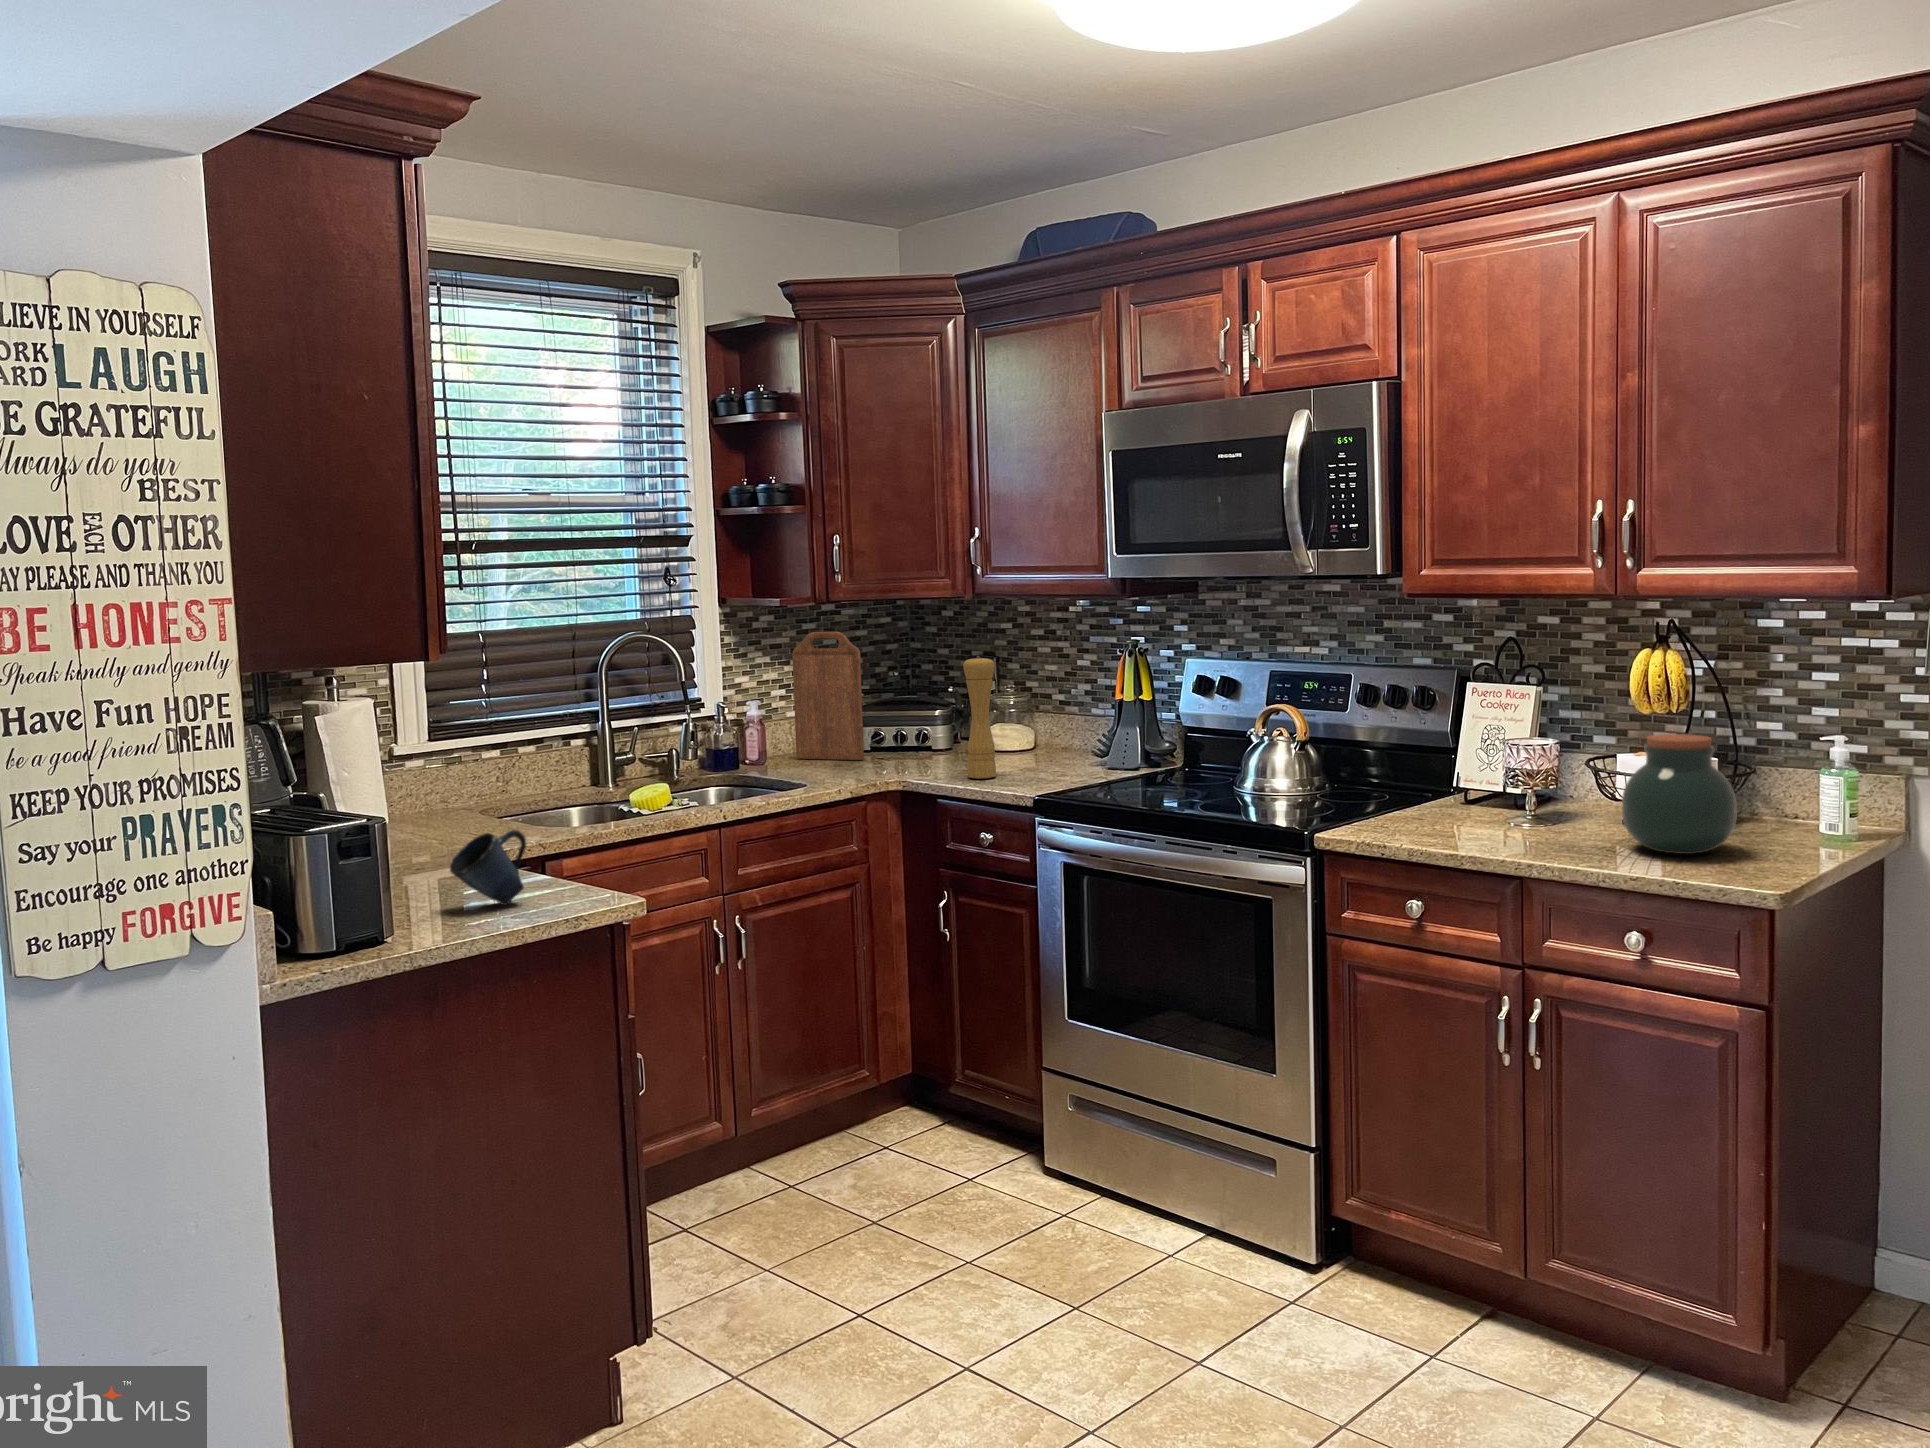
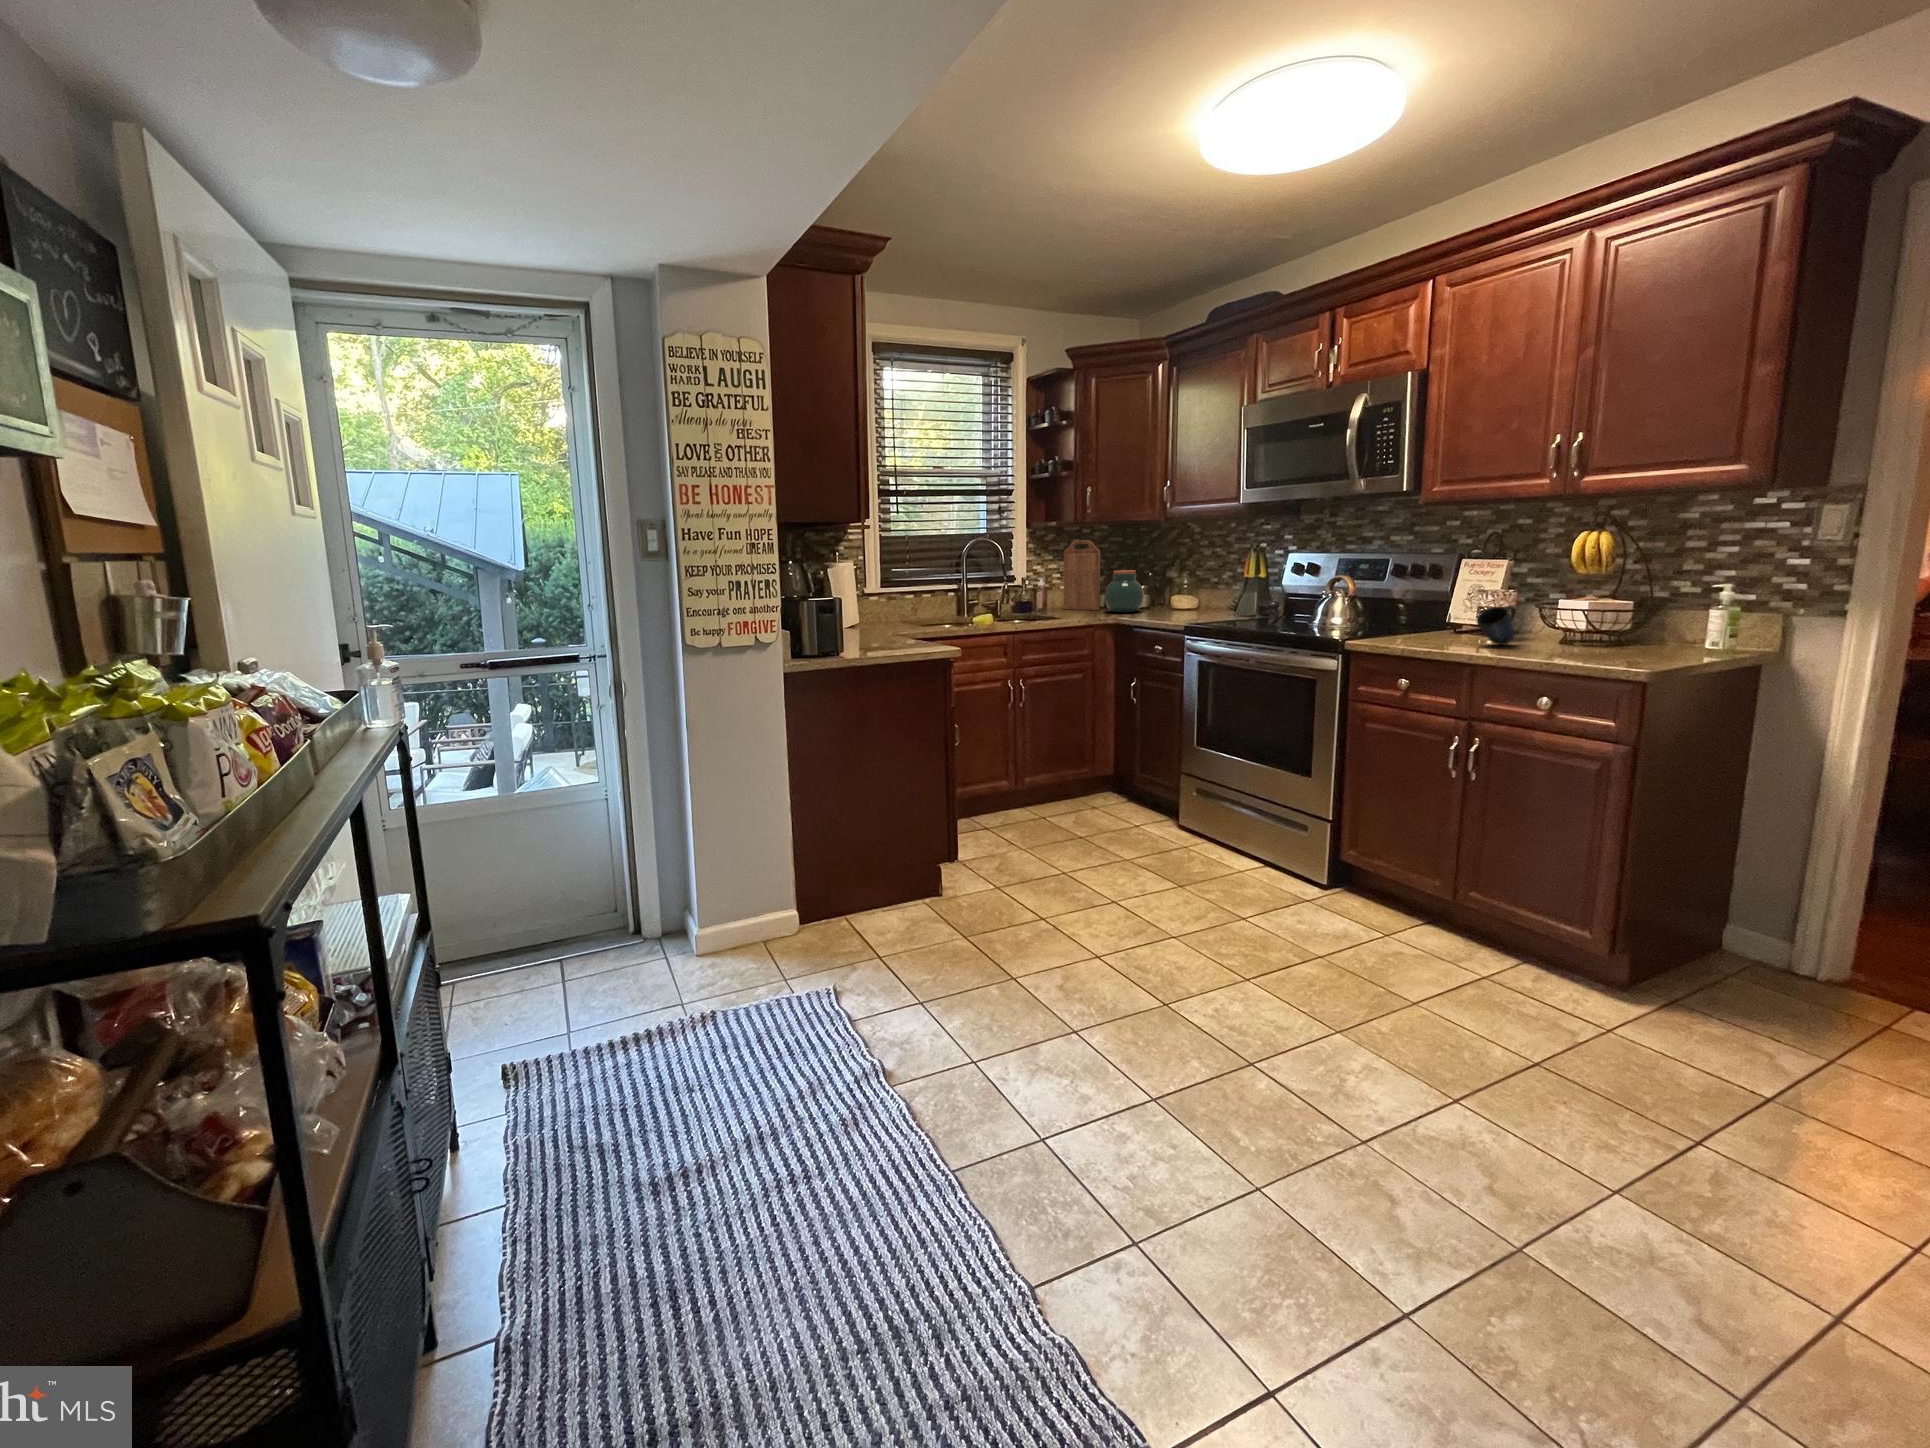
pepper mill: present [963,656,996,778] -> none [1153,550,1171,618]
jar: present [1622,734,1737,854] -> present [1105,570,1144,613]
mug: present [450,830,526,905] -> present [1476,606,1516,645]

